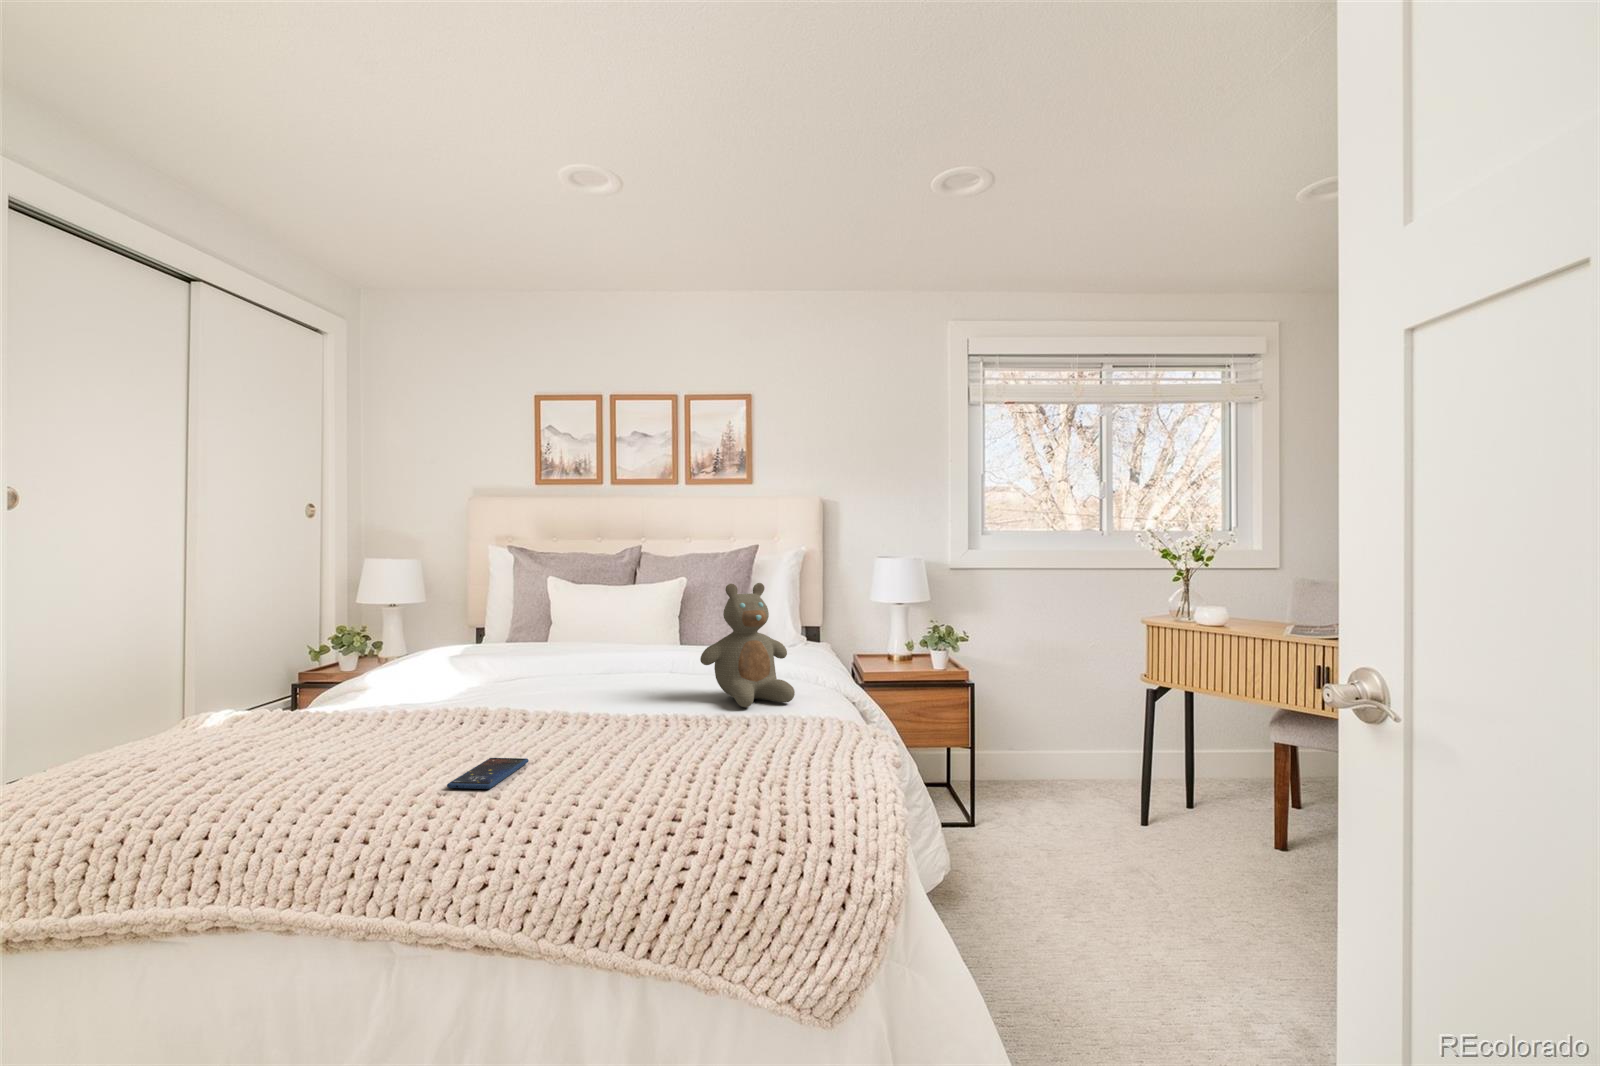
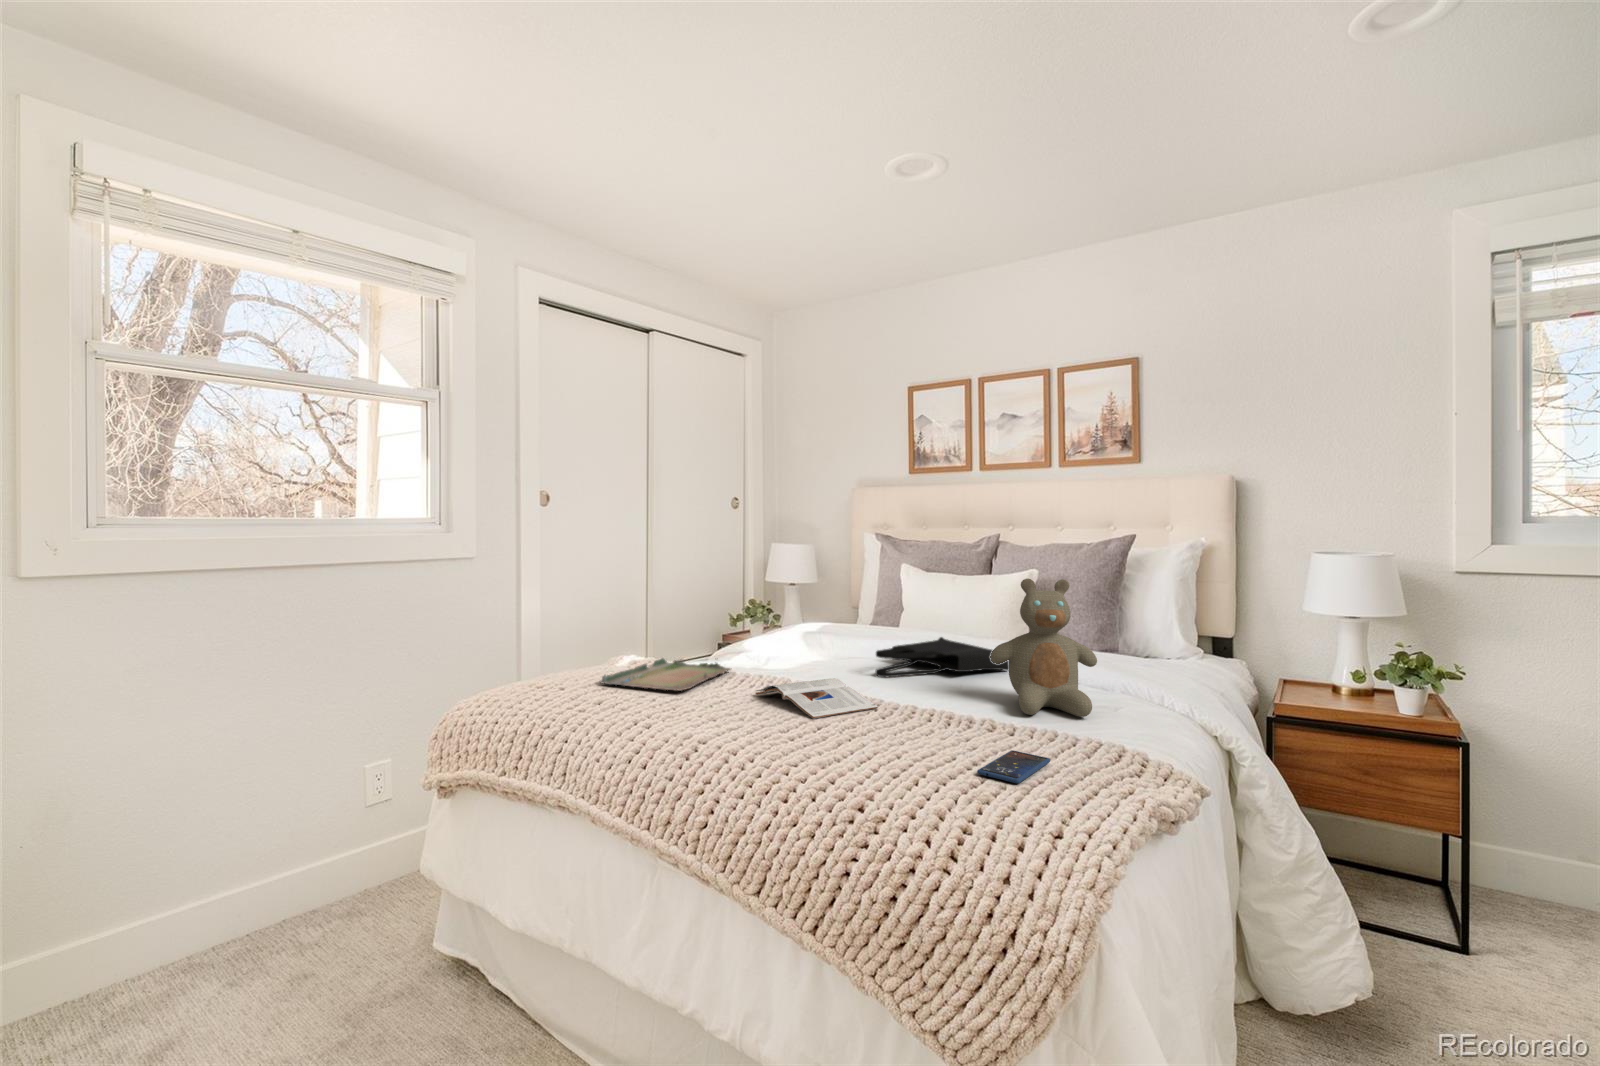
tote bag: none [569,649,690,695] -> present [875,637,1009,677]
tray: none [217,697,398,754] -> present [600,658,731,691]
magazine: none [457,701,606,745] -> present [756,678,878,719]
smartphone: present [447,758,529,789] -> present [977,750,1050,783]

